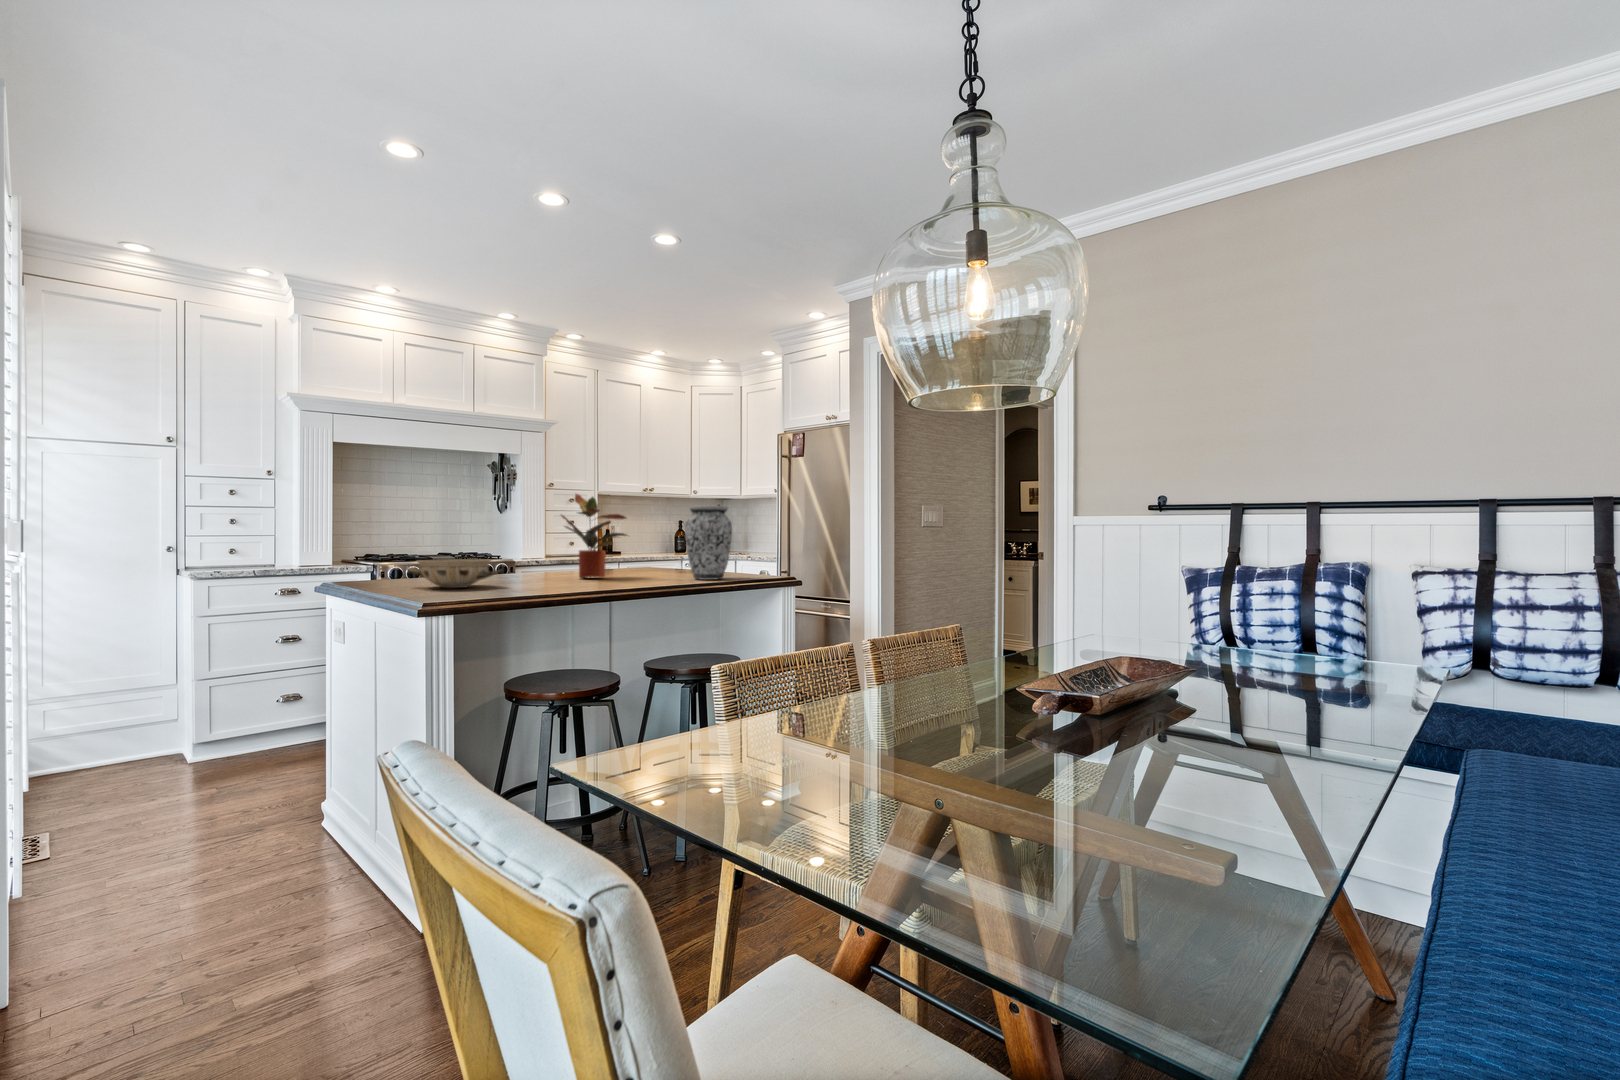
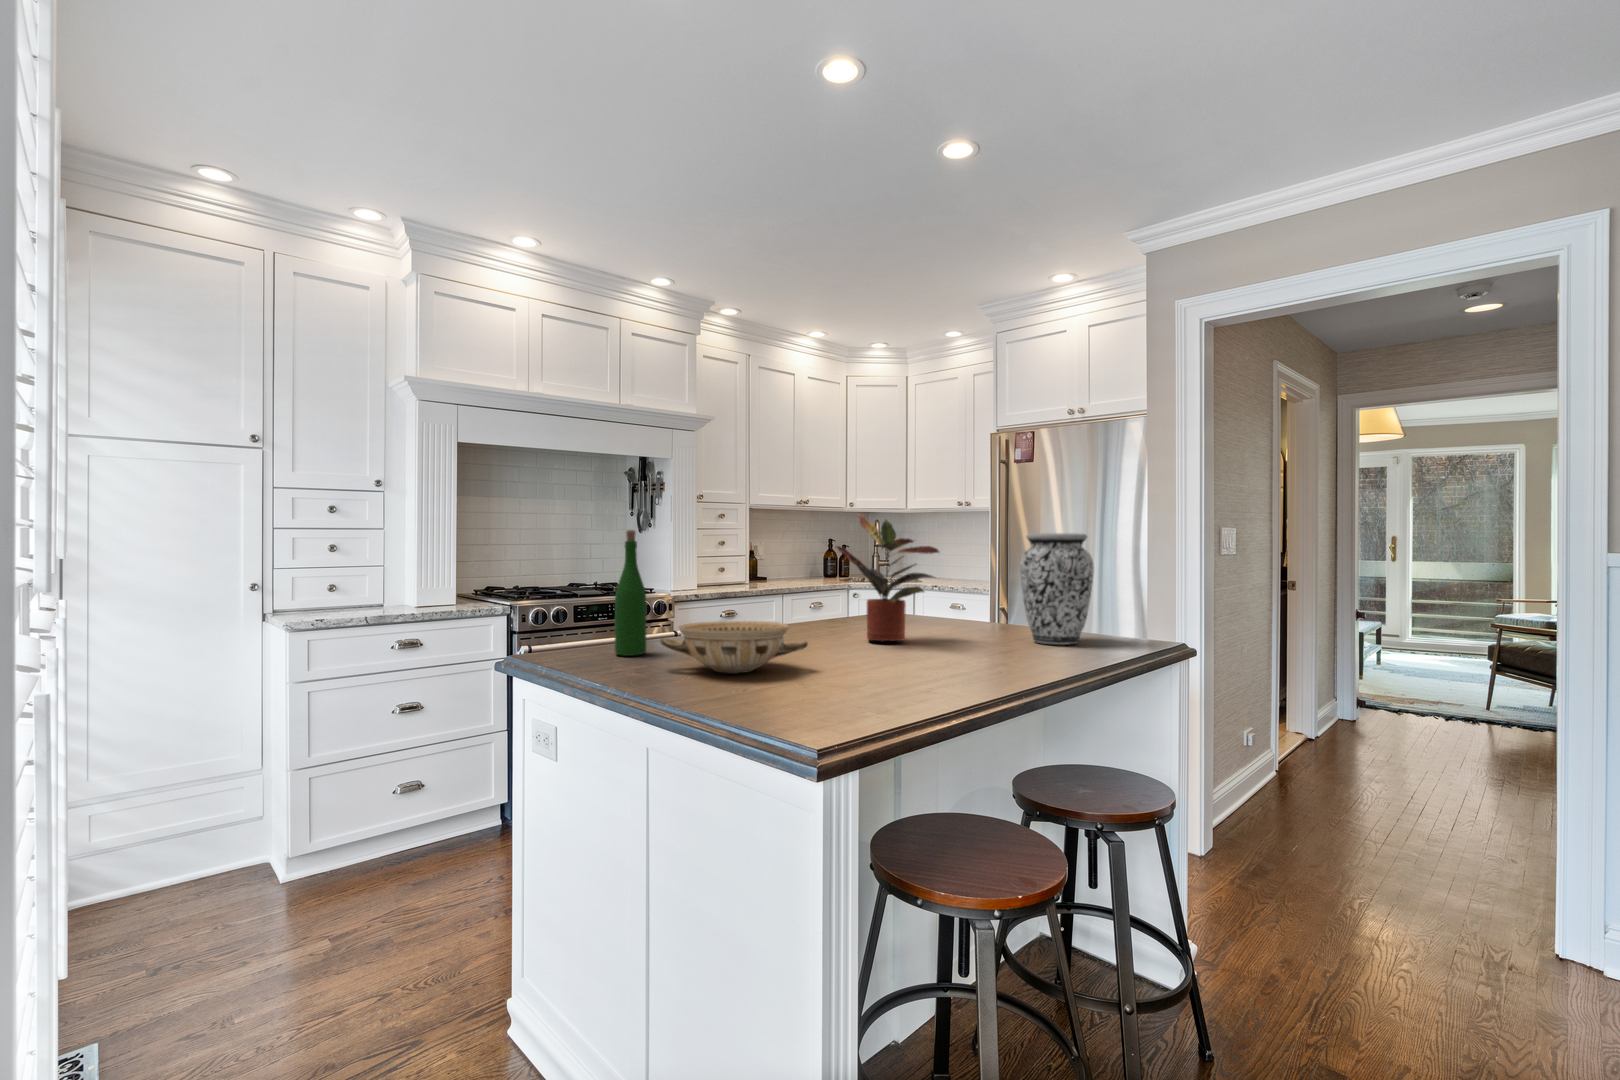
wine bottle: none [392,502,414,583] -> present [615,530,646,656]

